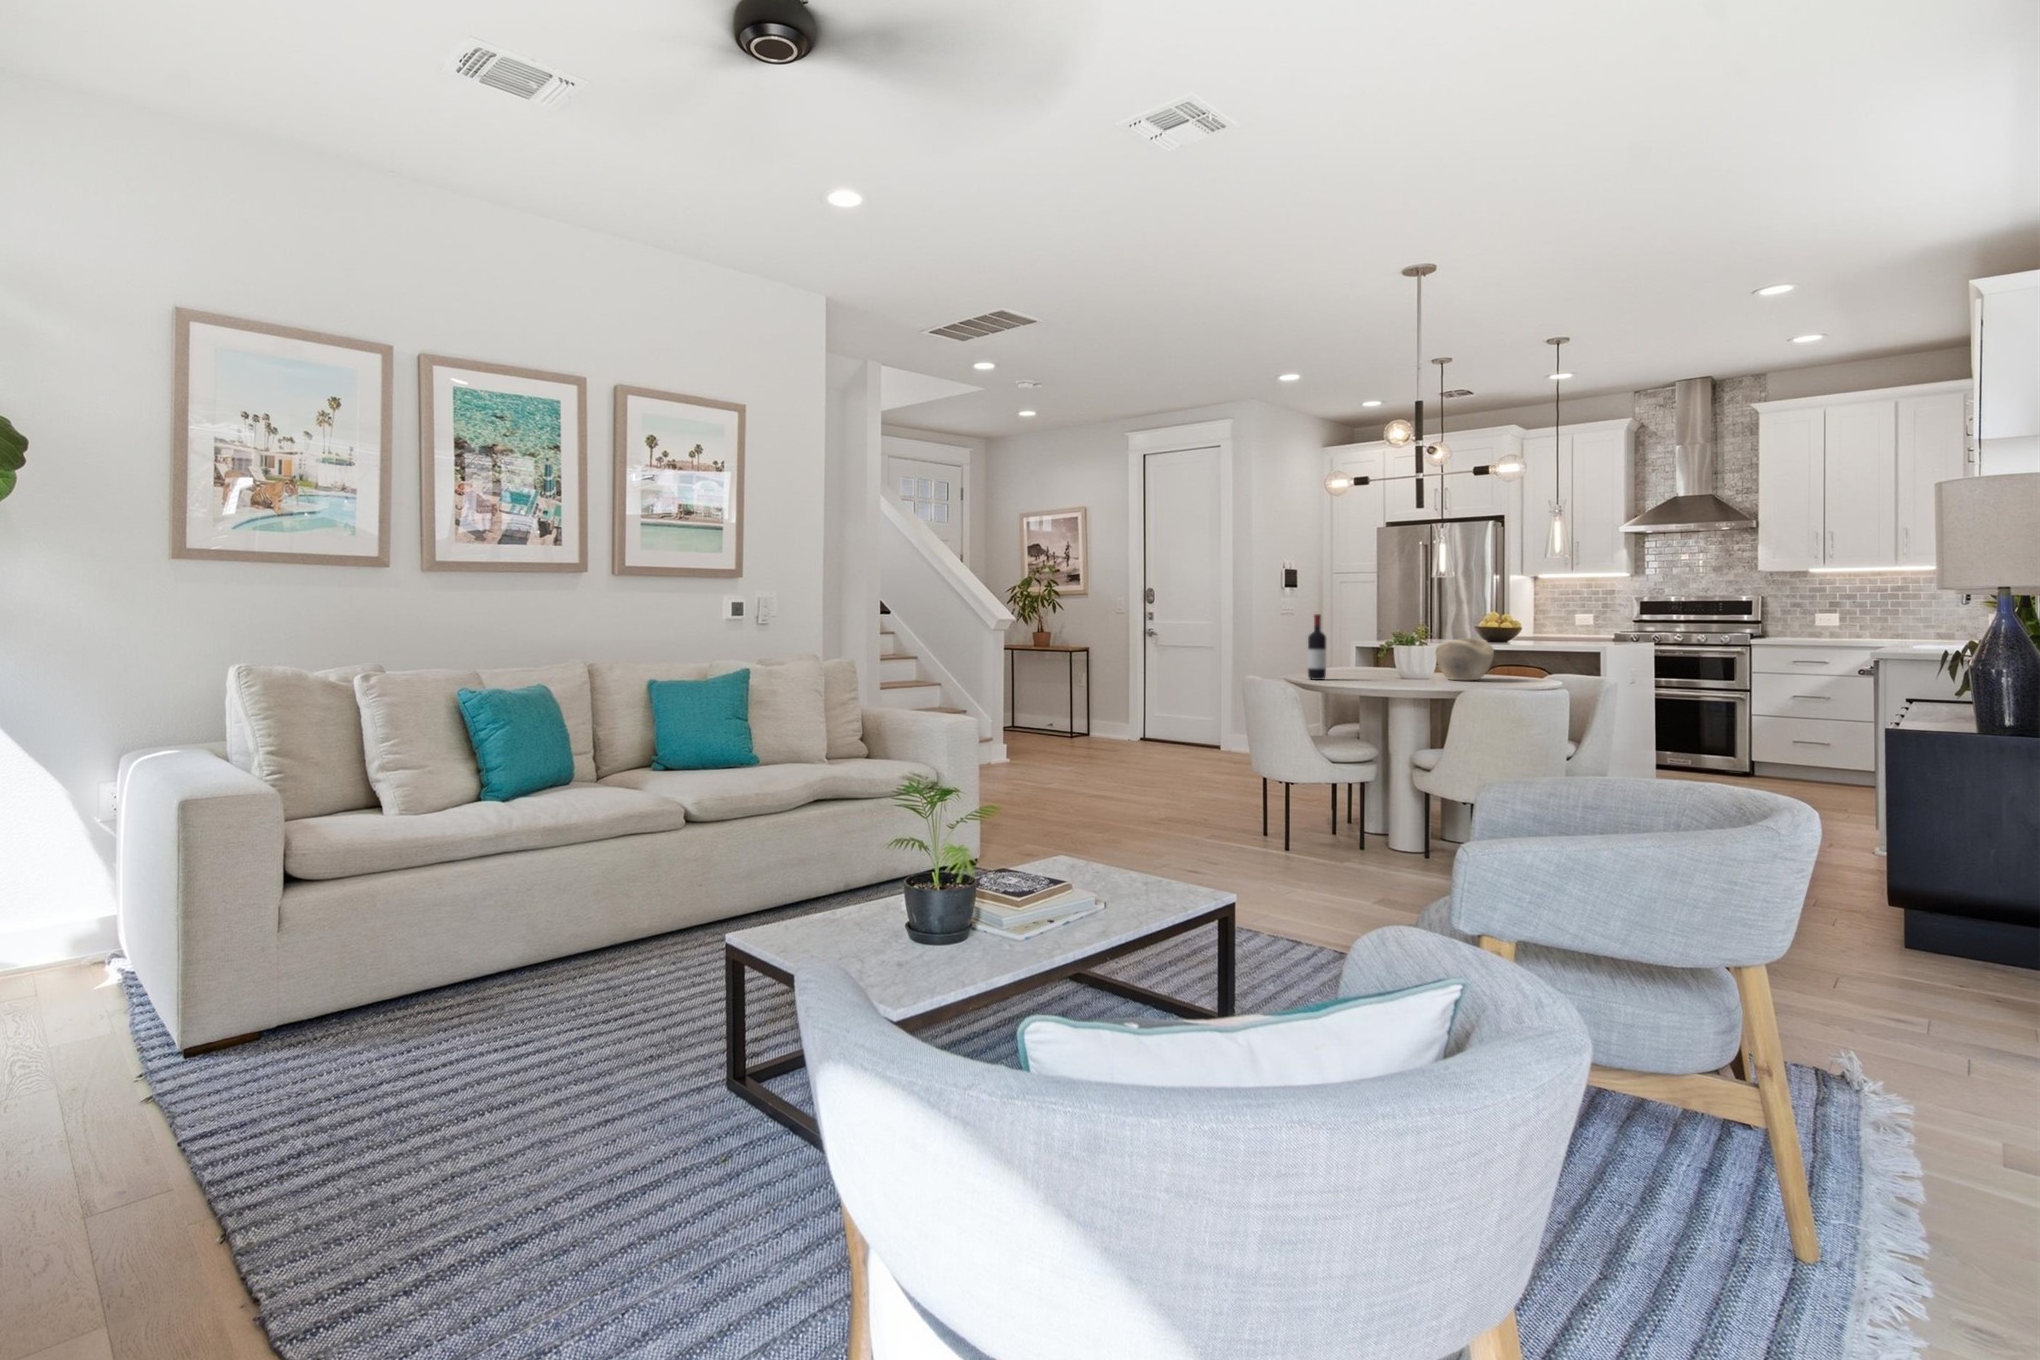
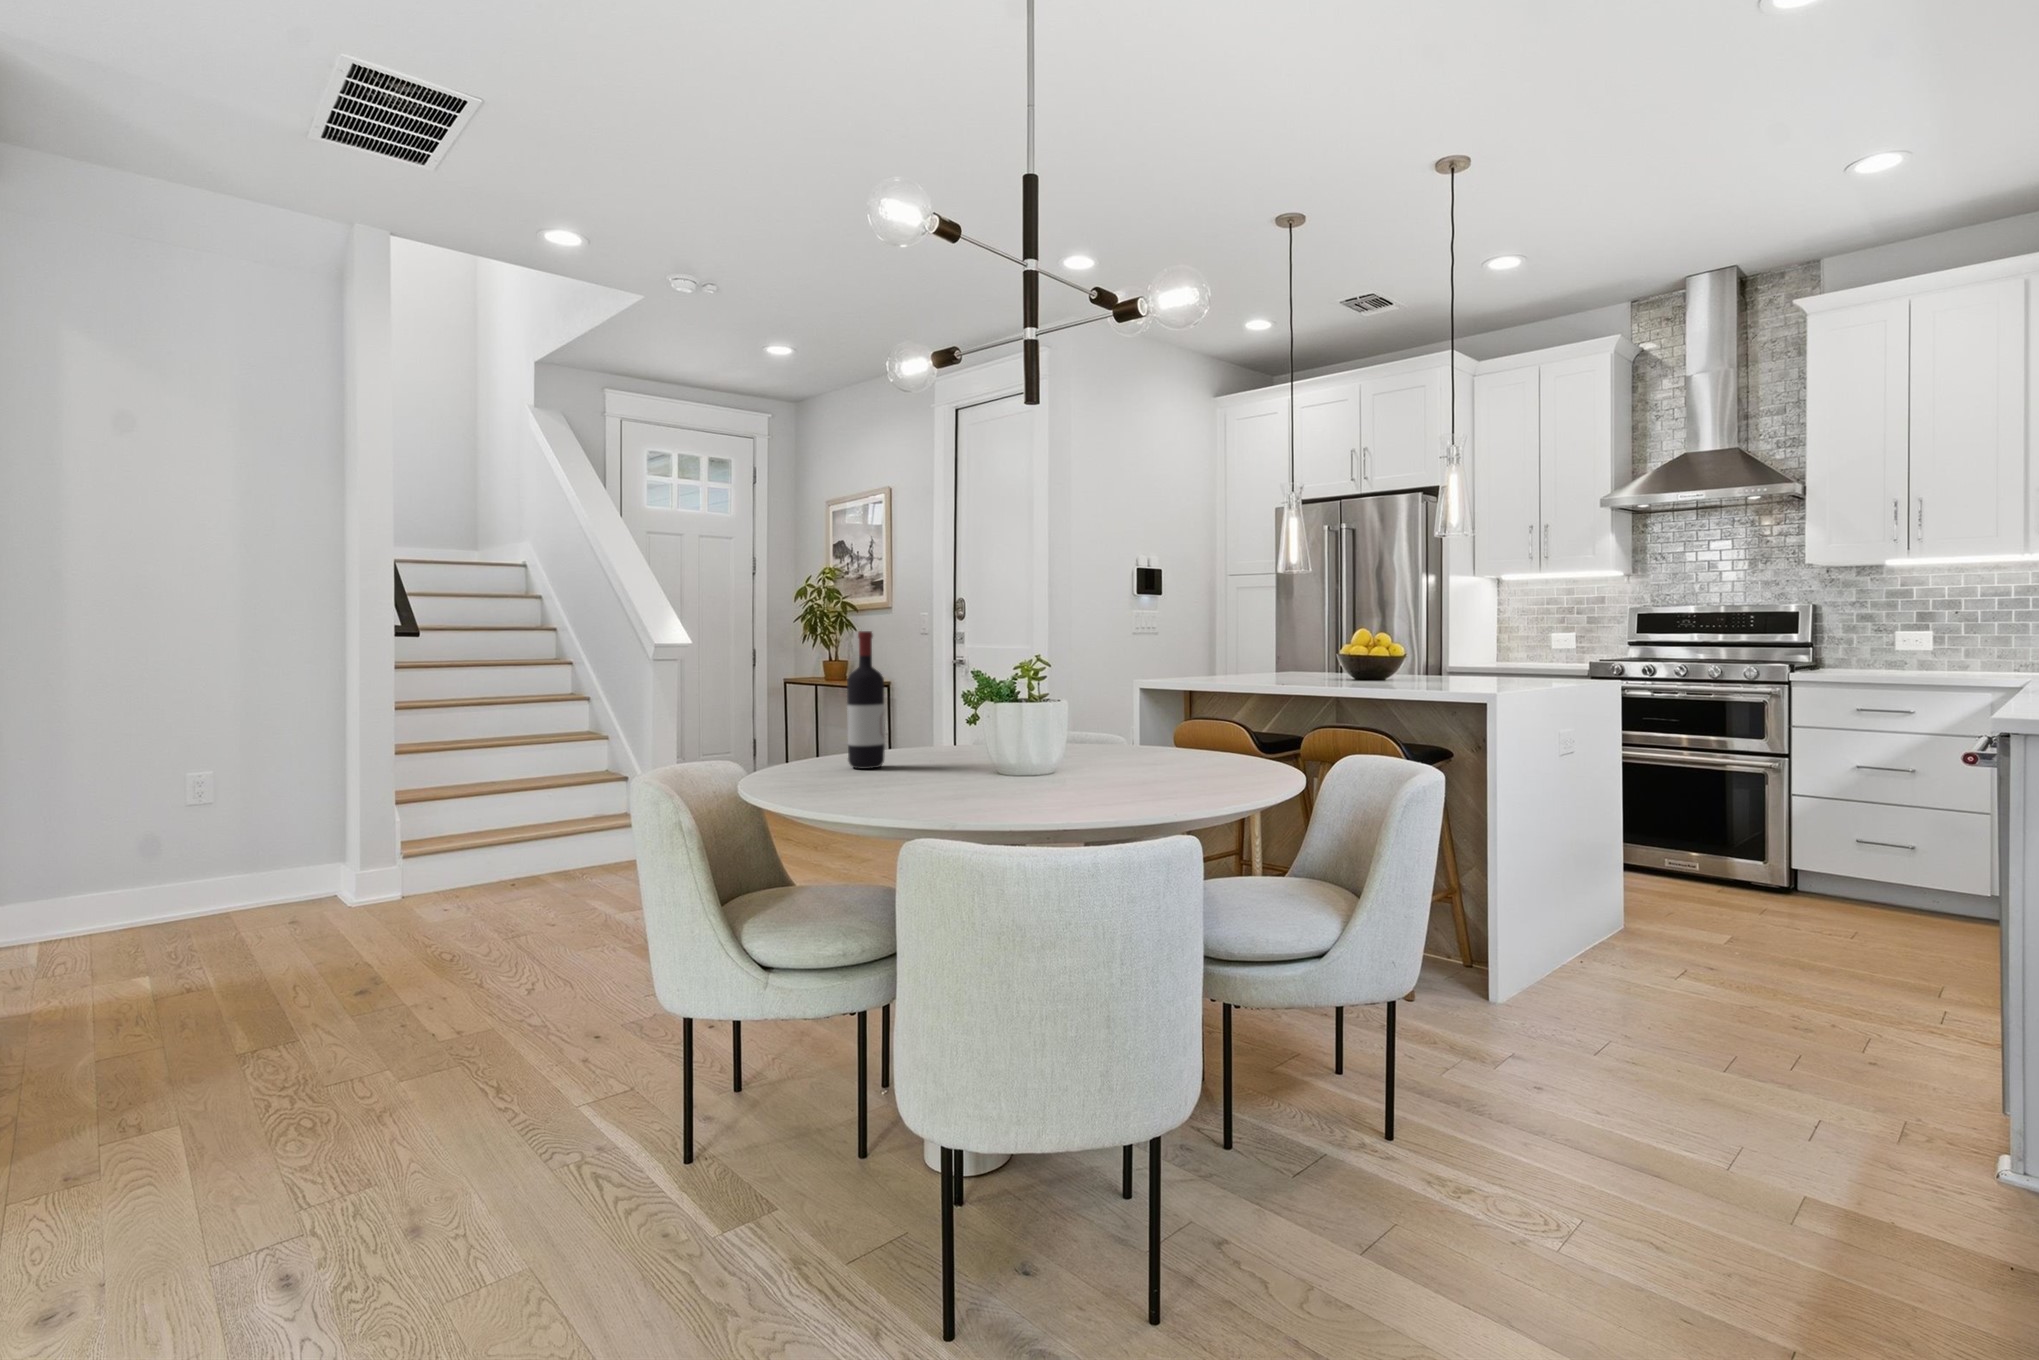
decorative bowl: present [1435,638,1494,681] -> none [1118,680,1229,769]

